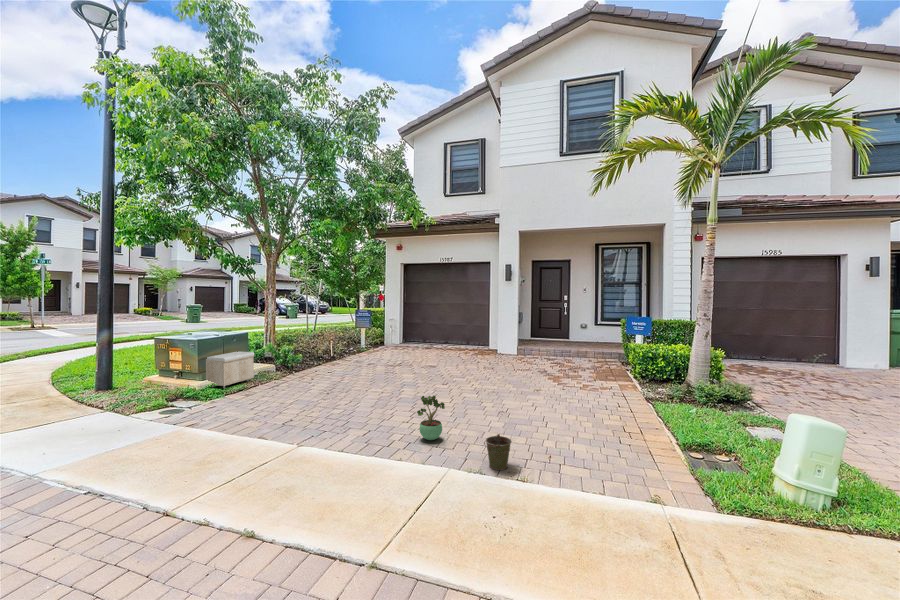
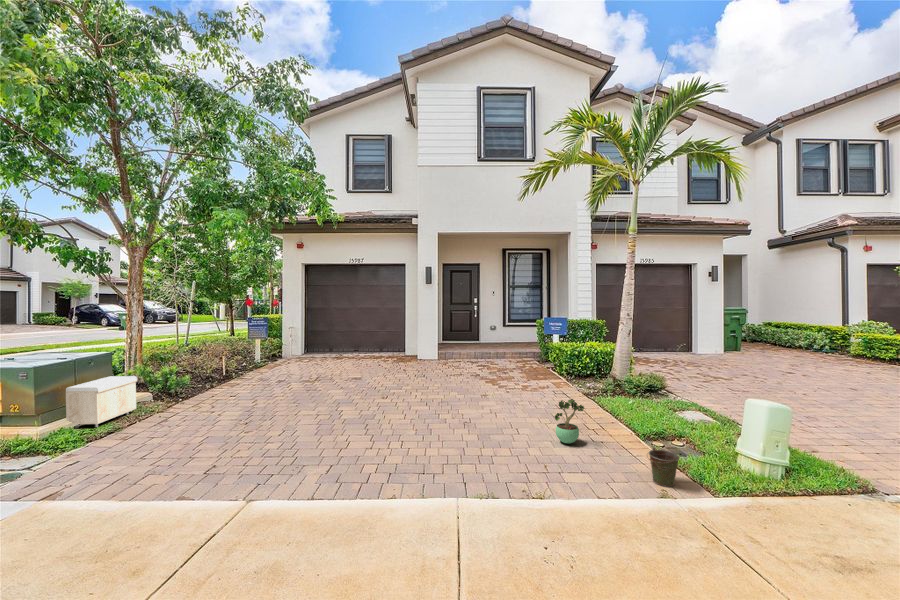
potted plant: present [417,395,445,440] -> present [555,399,584,444]
bucket: present [484,434,512,470] -> present [648,448,679,487]

